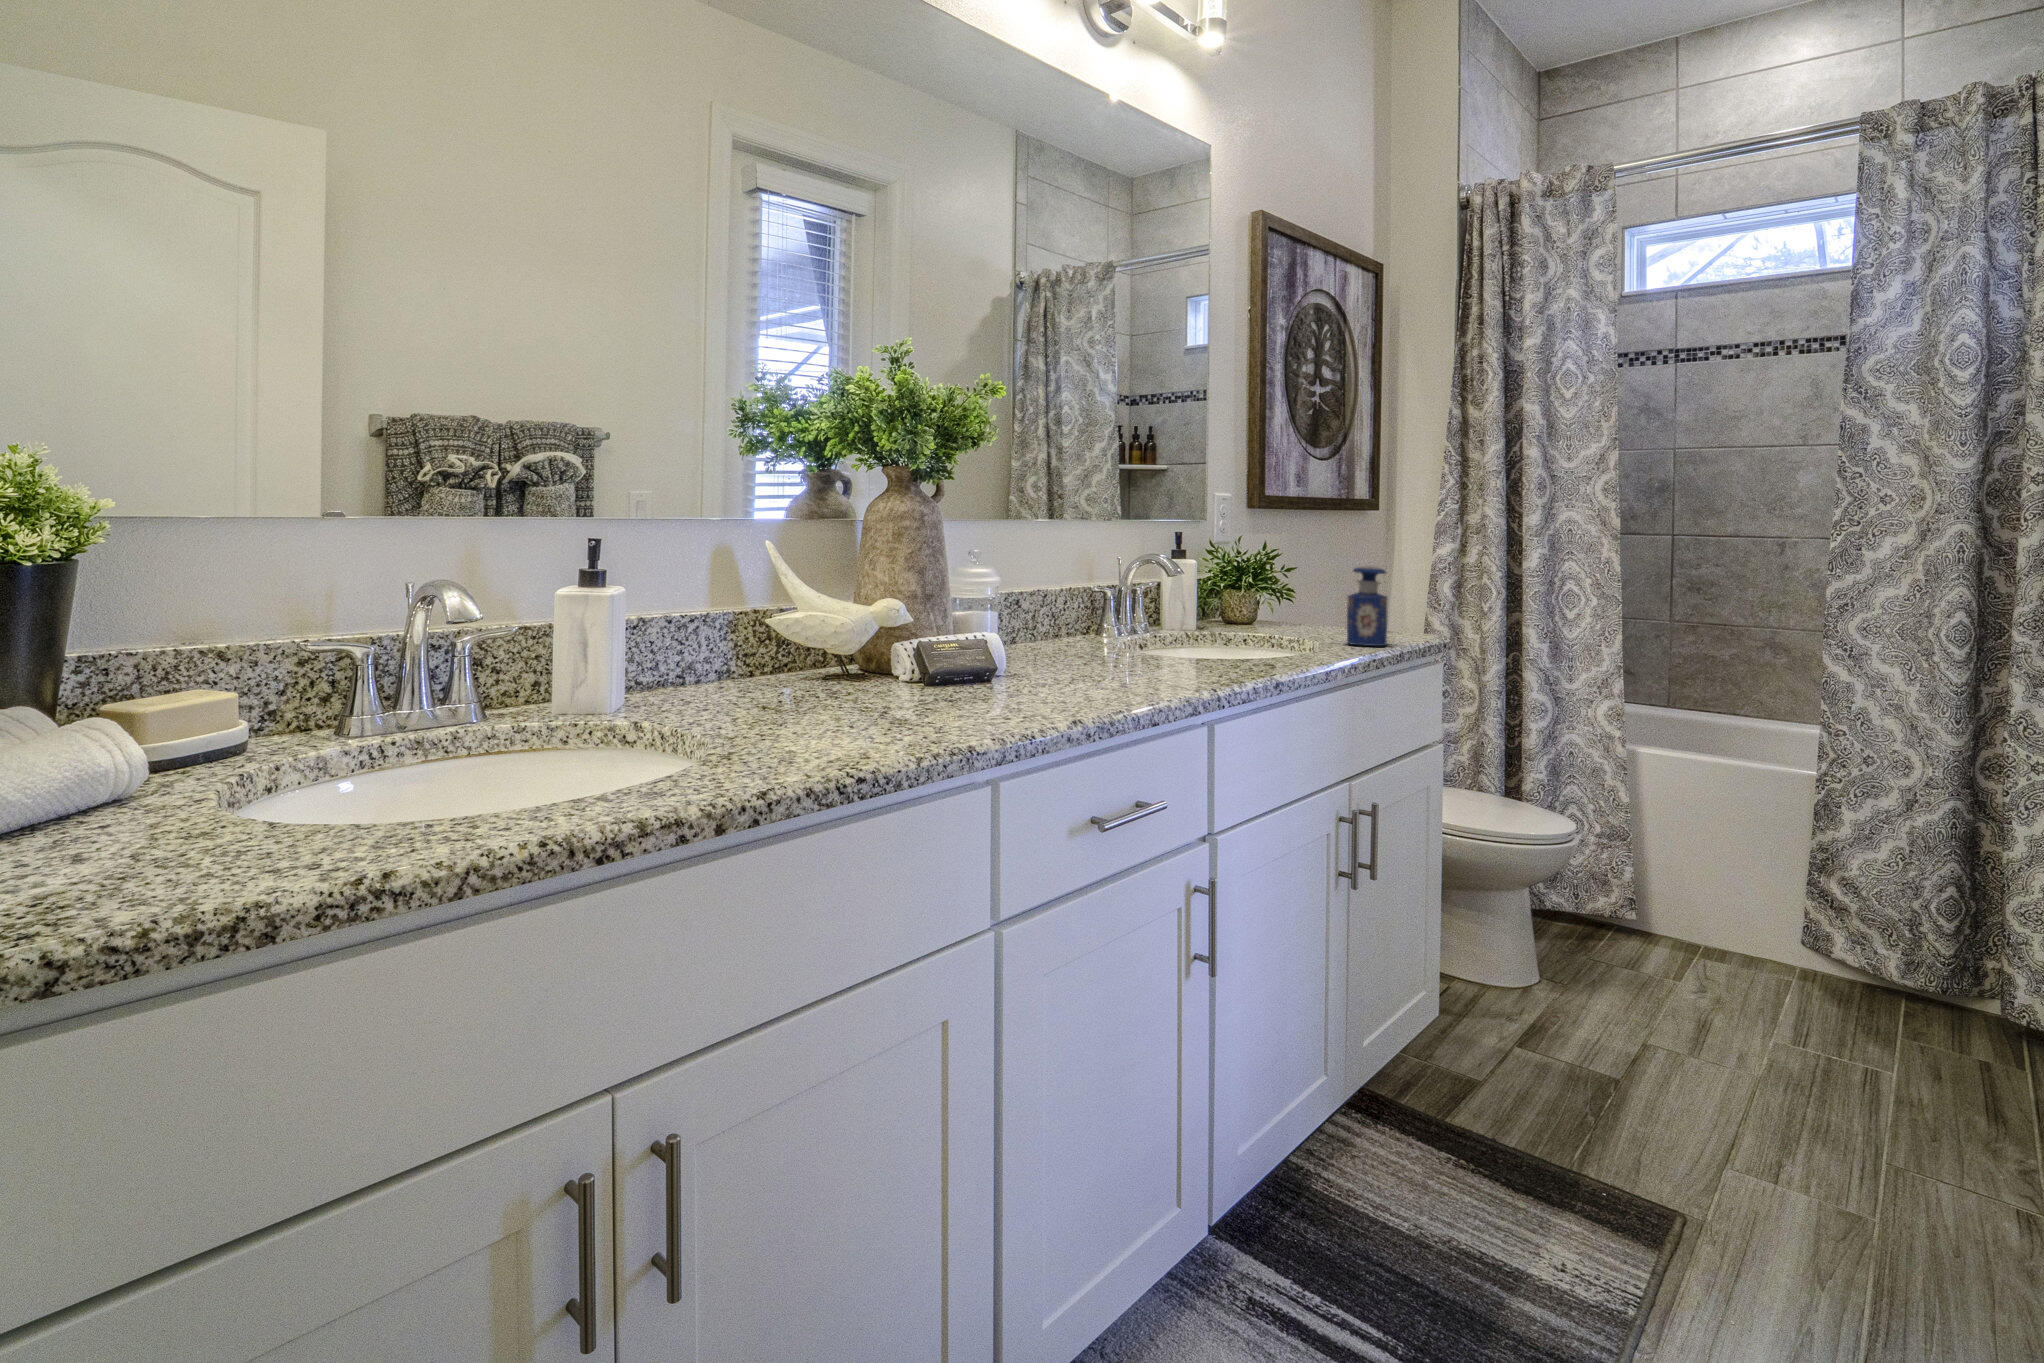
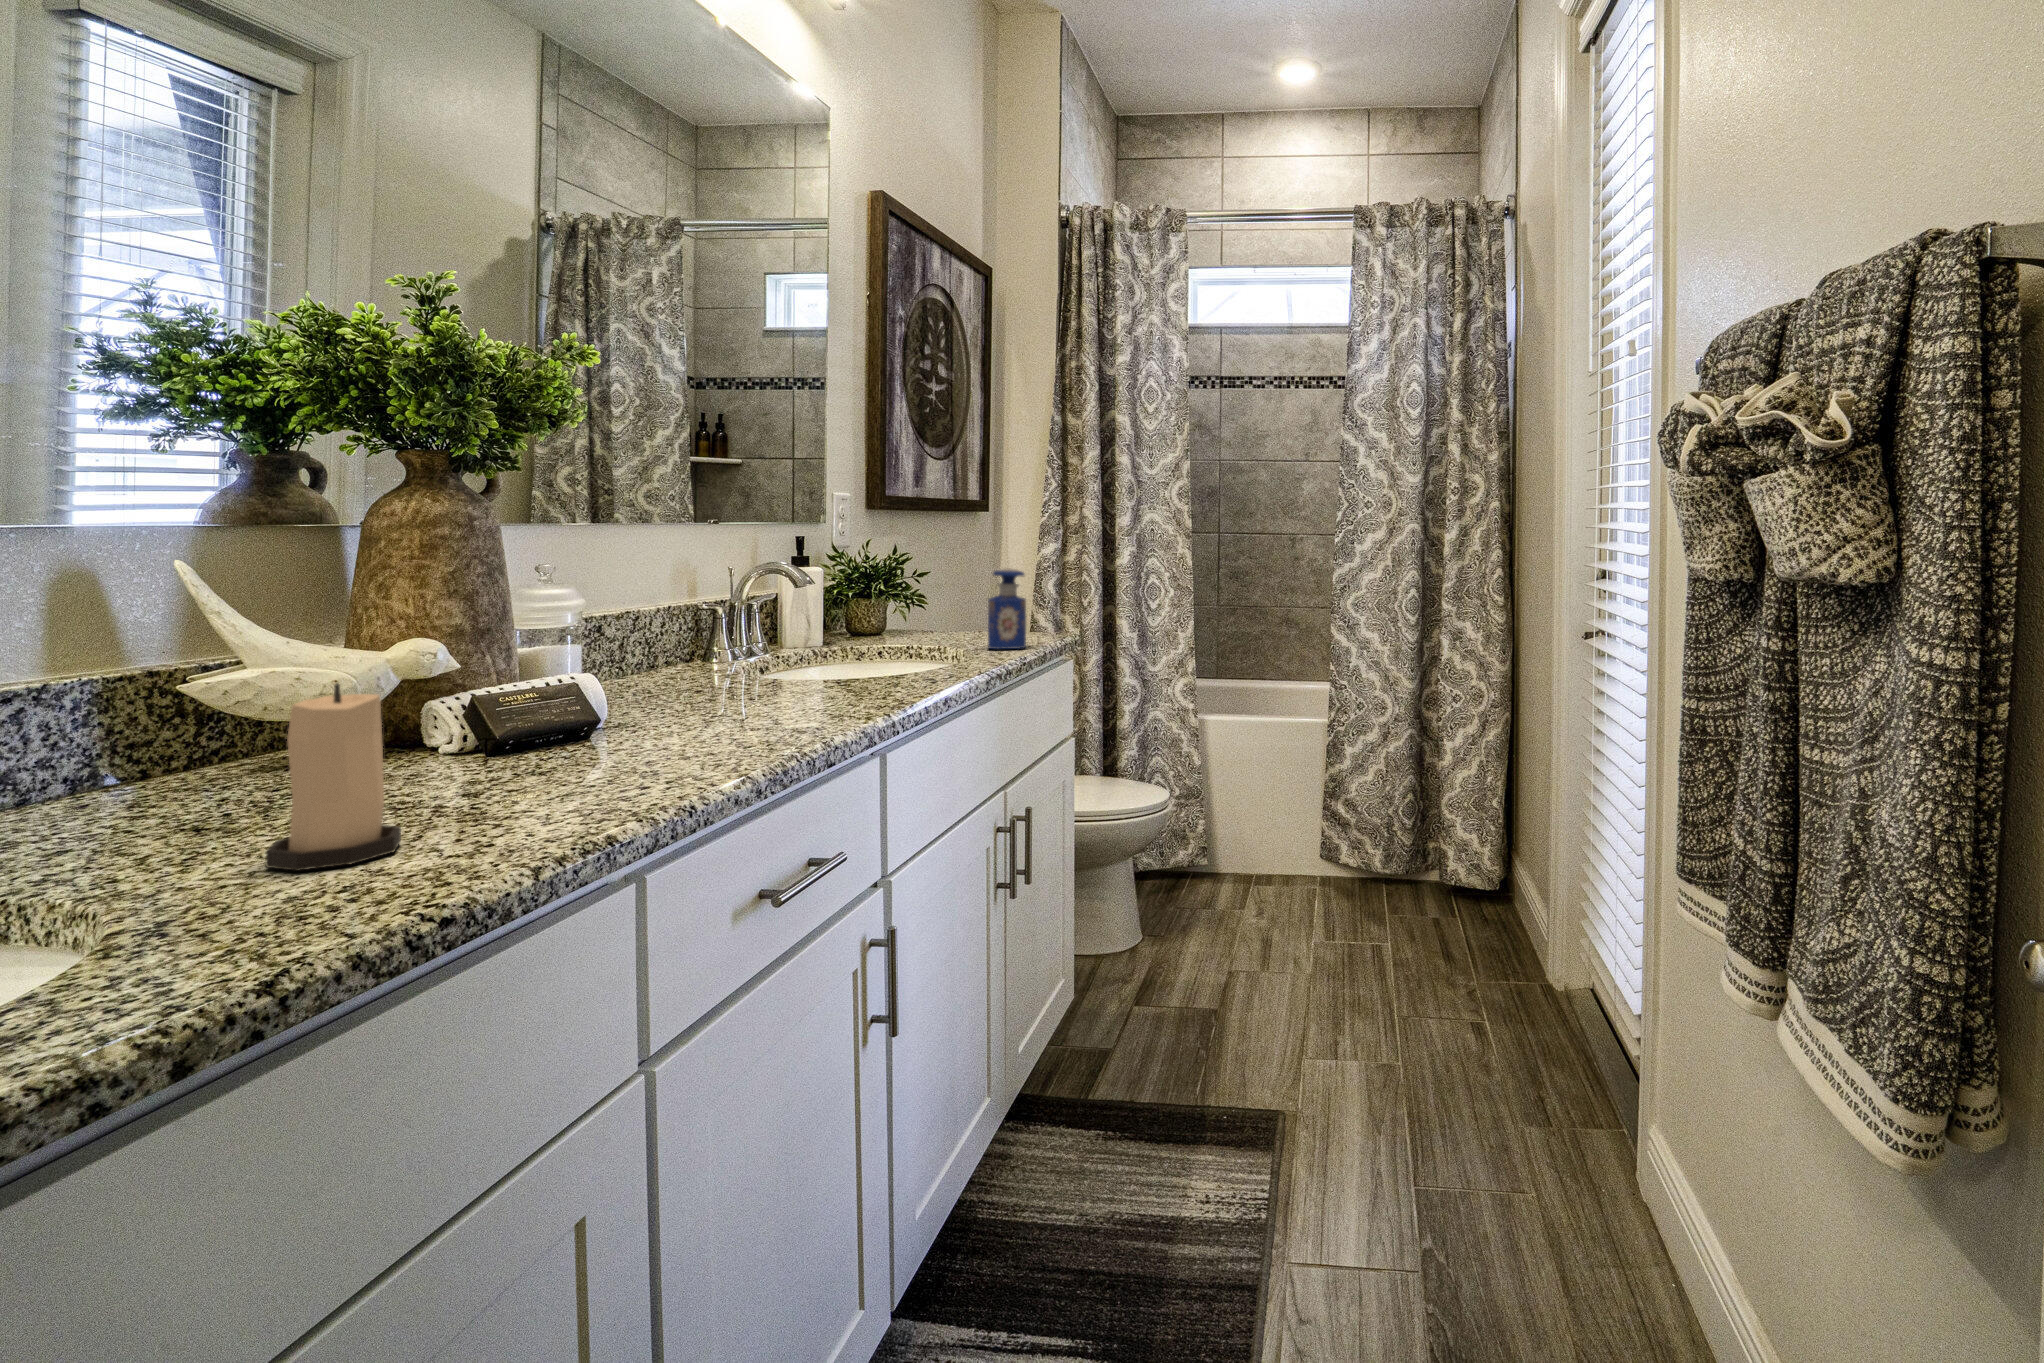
candle: none [785,618,854,738] -> present [266,683,401,871]

